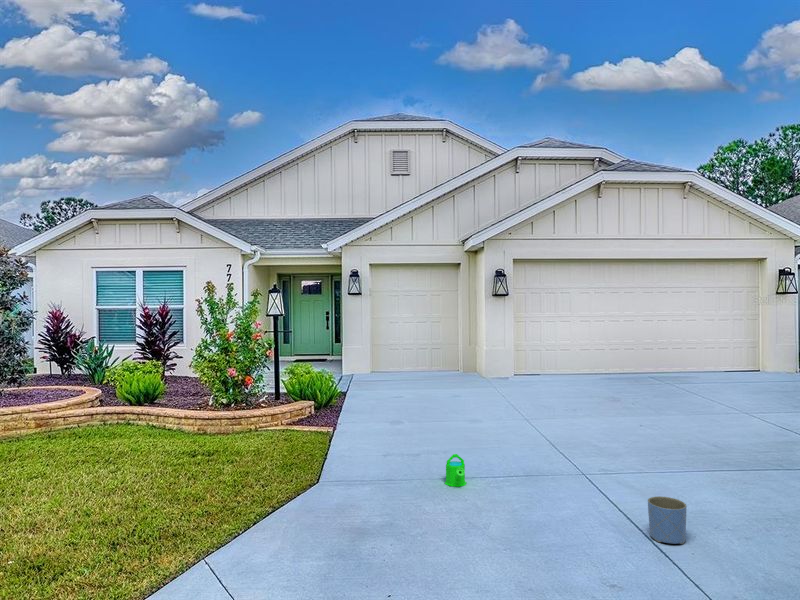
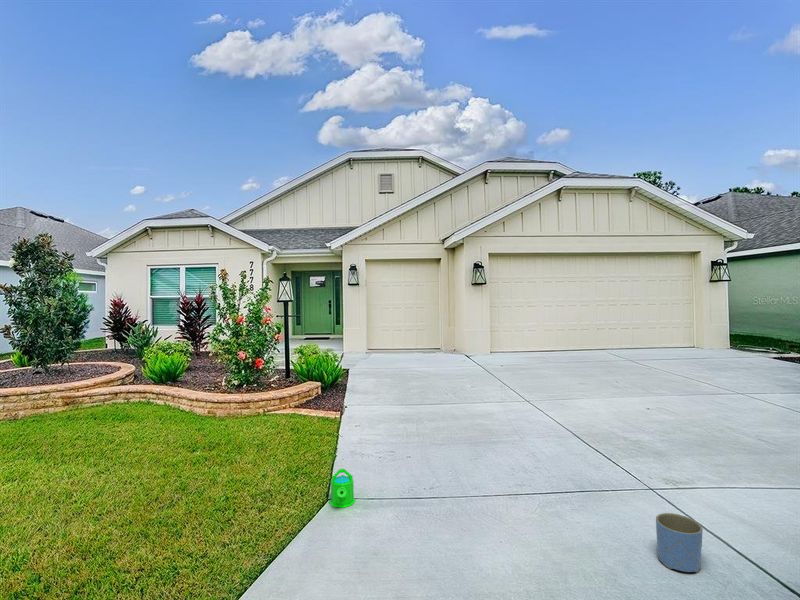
watering can: present [445,454,467,487] -> present [330,469,356,508]

